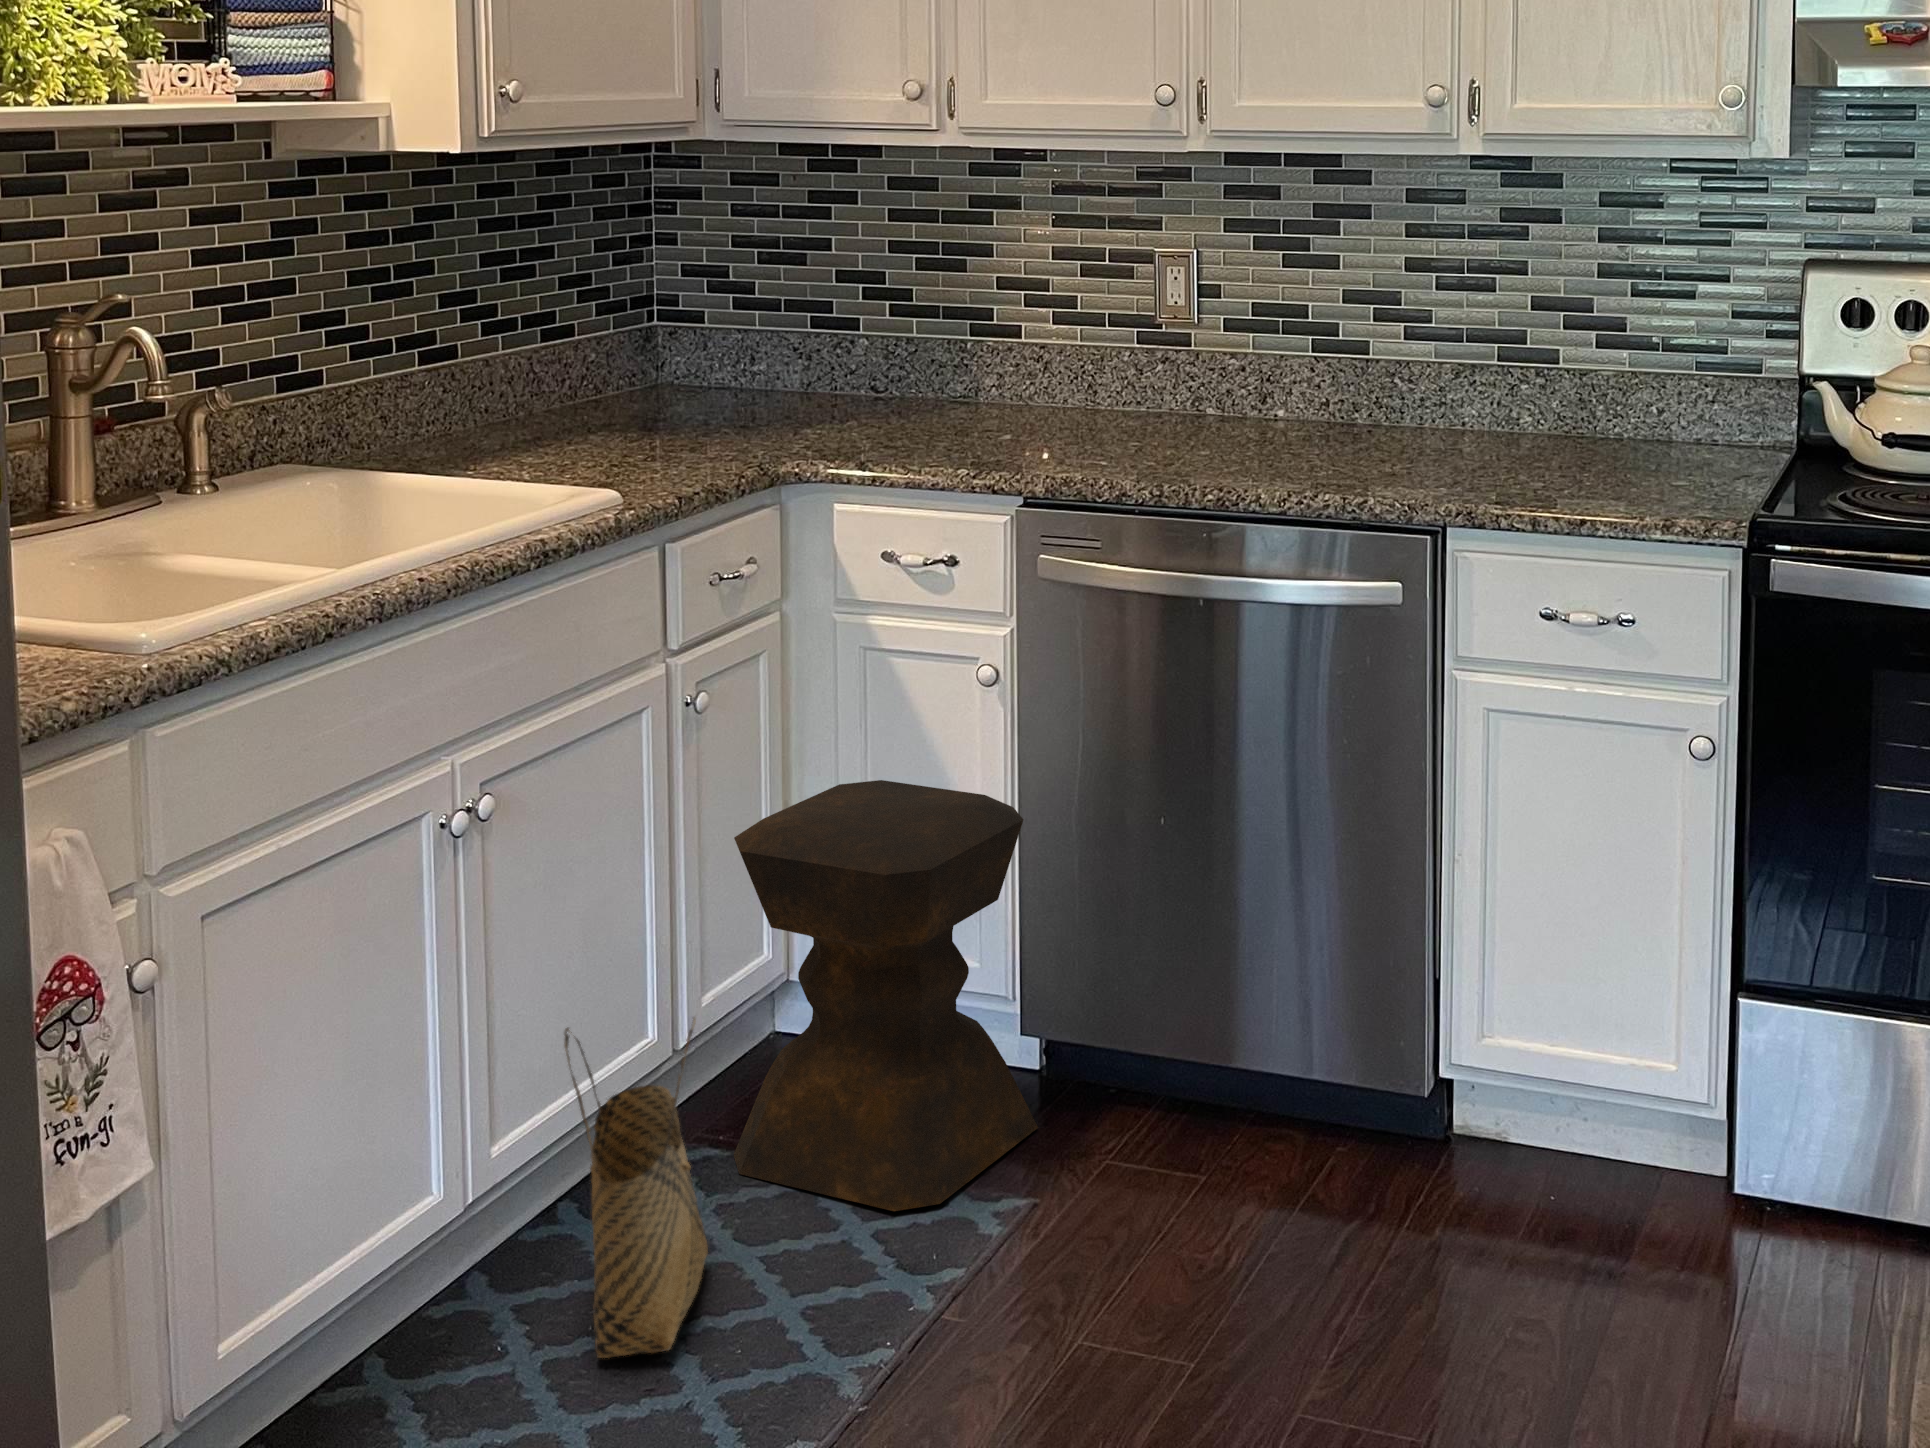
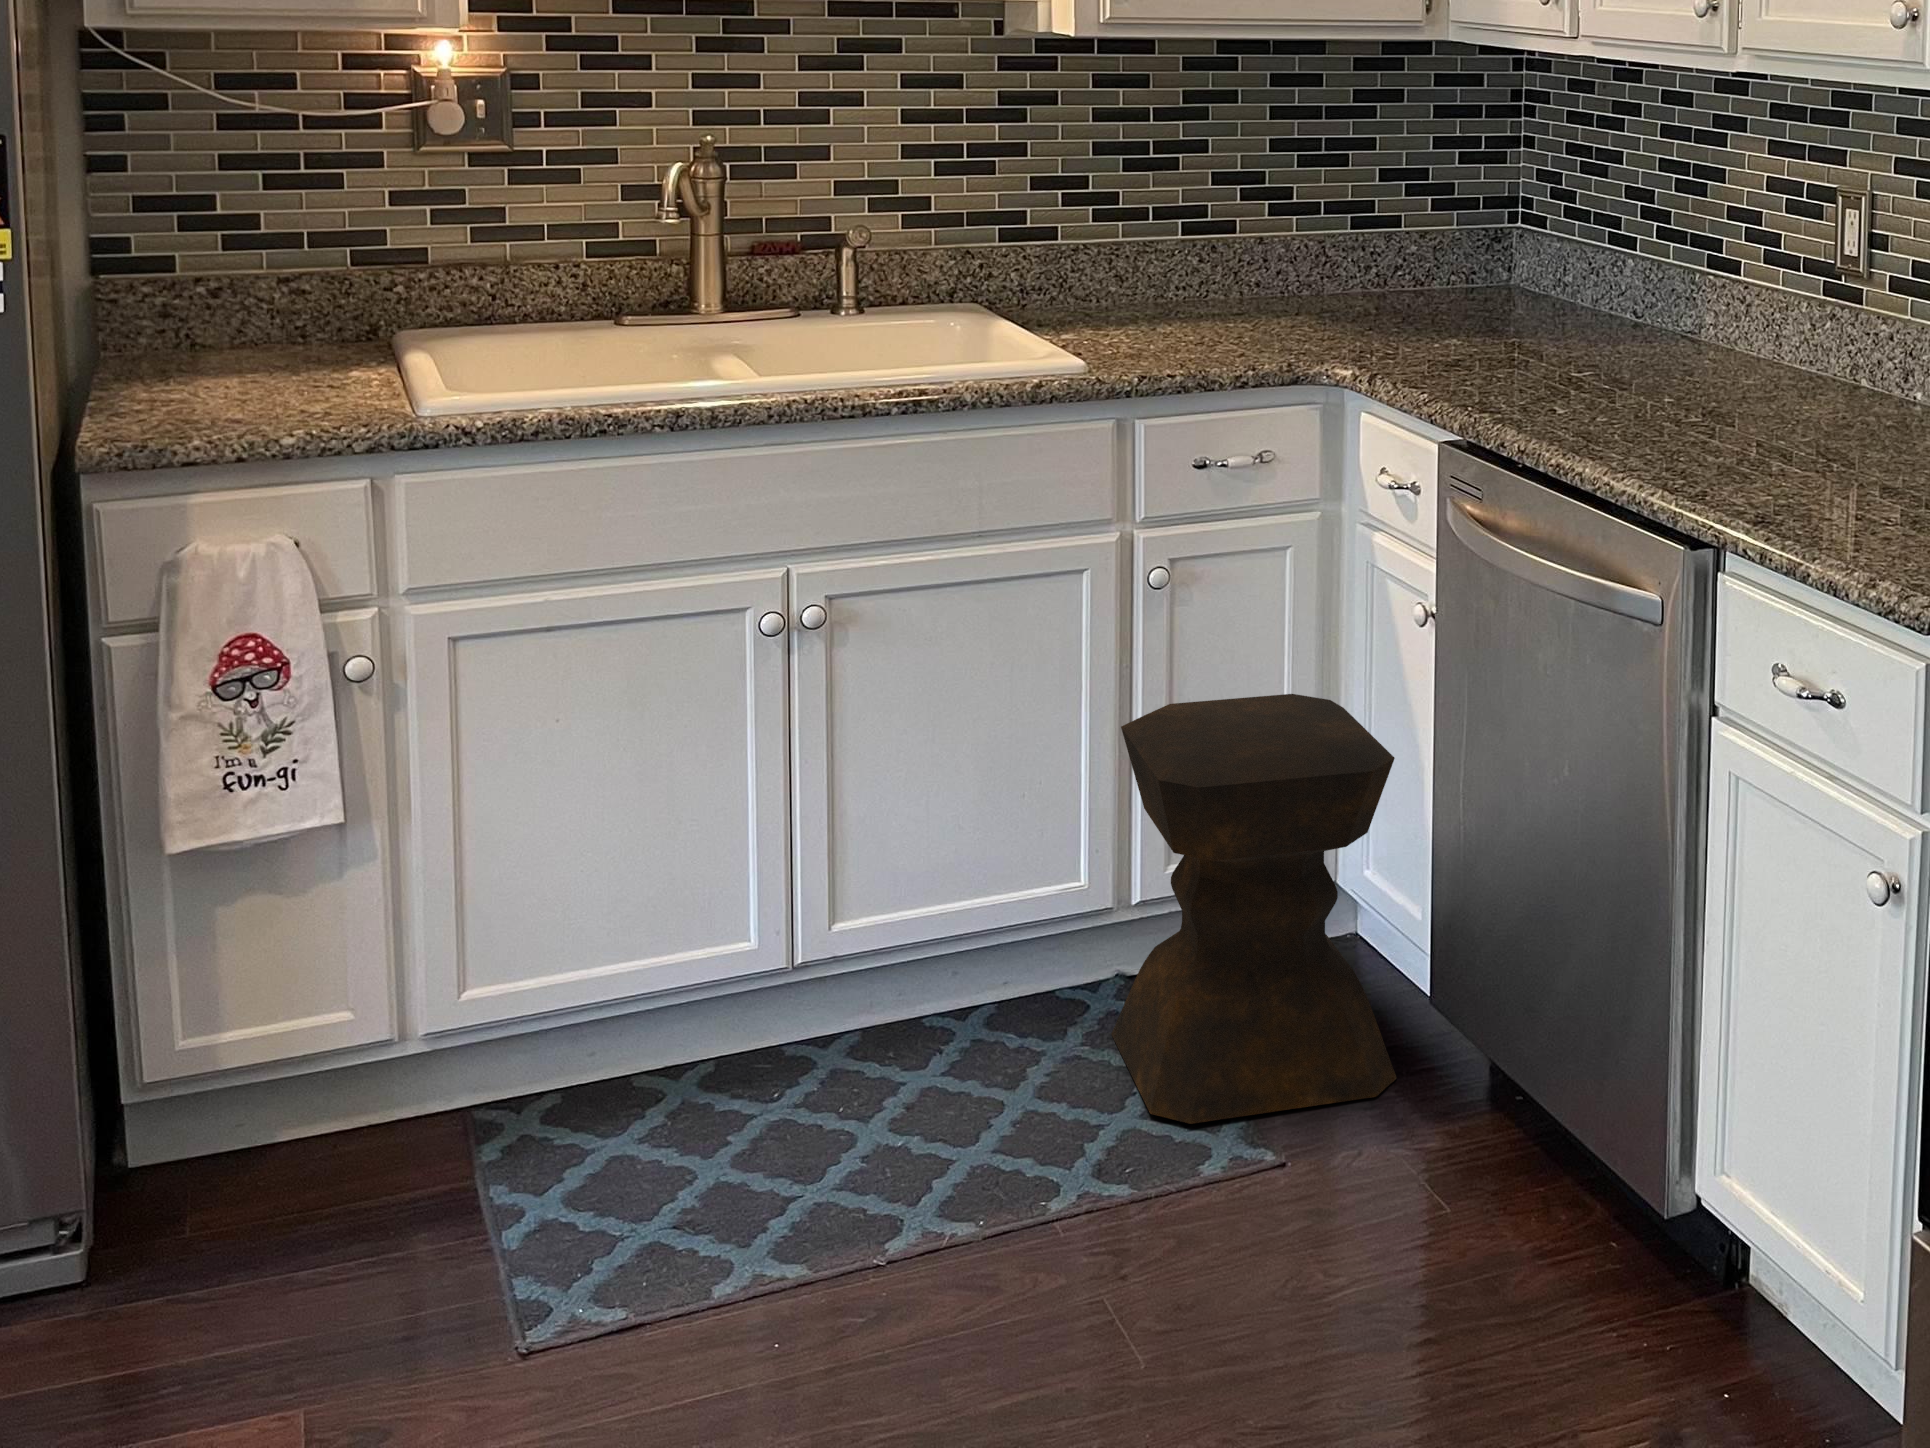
woven basket: present [564,1017,708,1358] -> none [782,831,969,1142]

